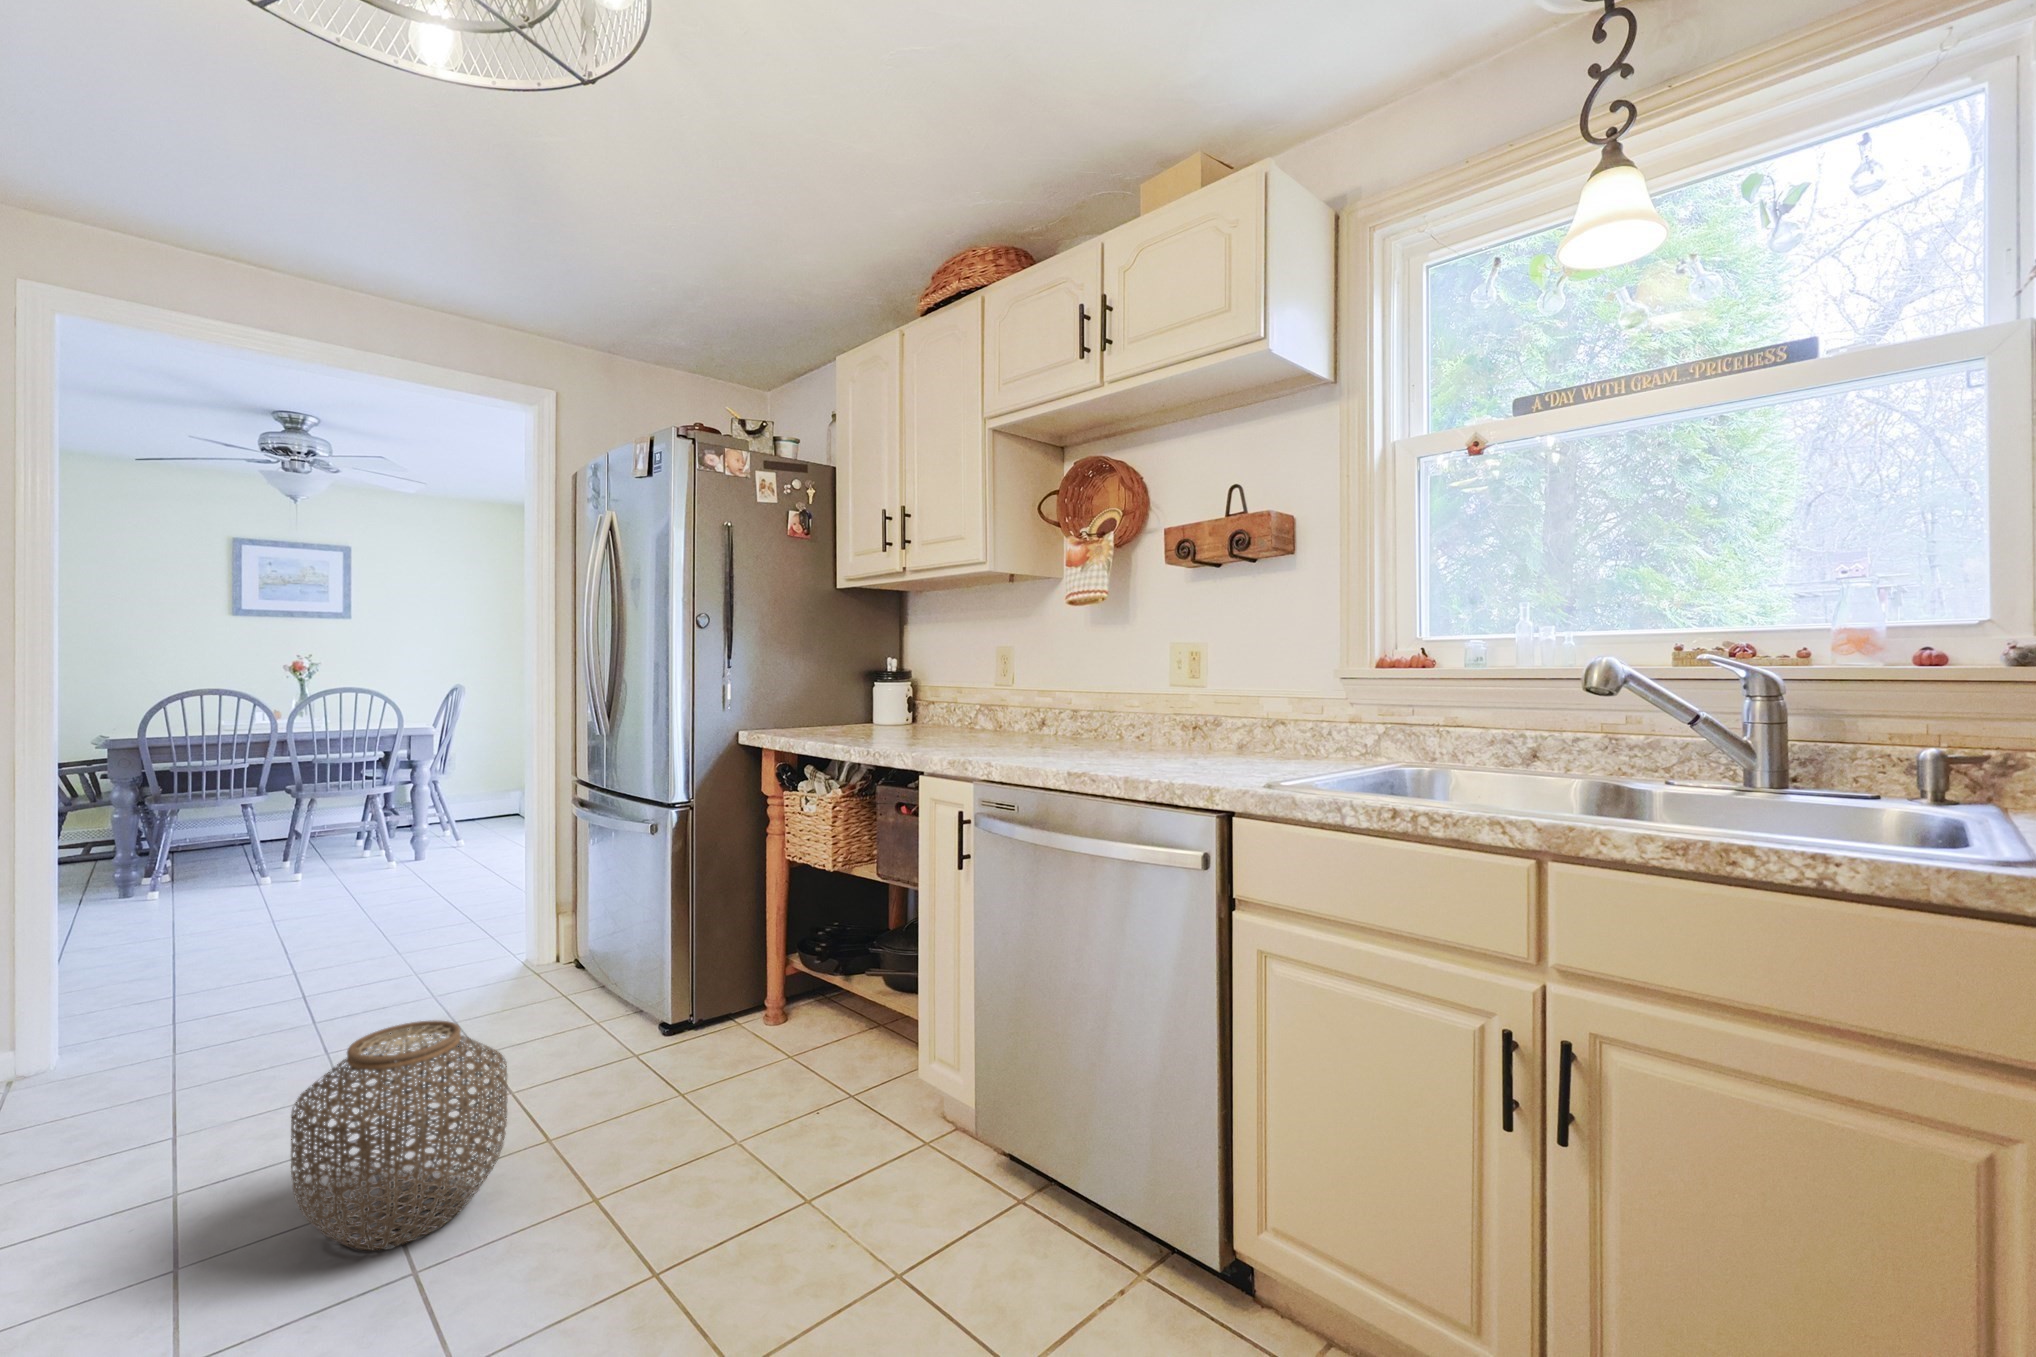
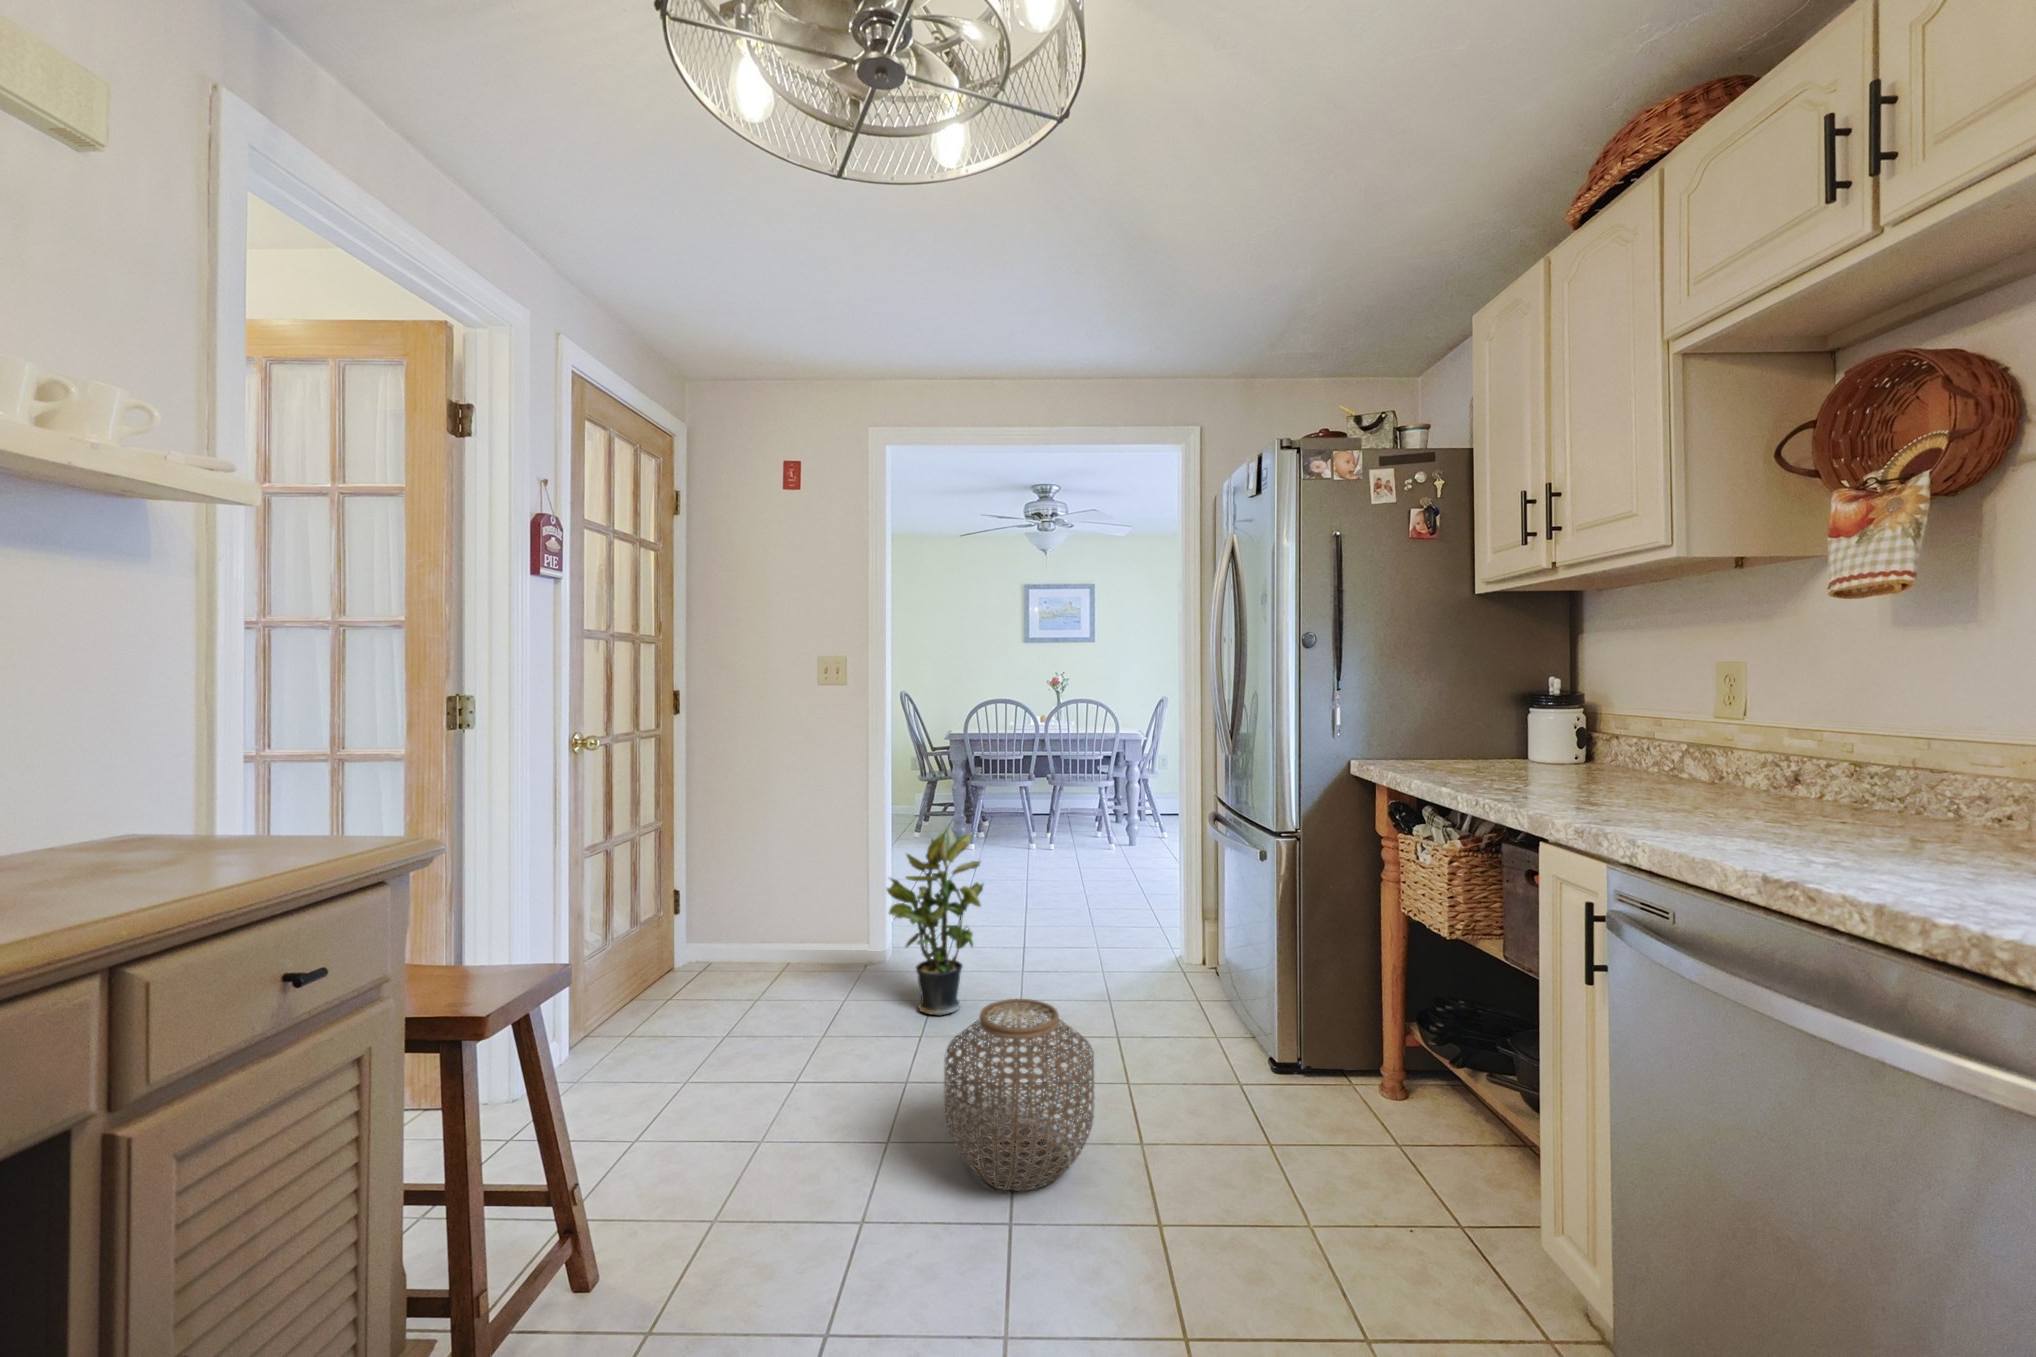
potted plant: none [80,852,268,1114] -> present [887,828,983,1016]

